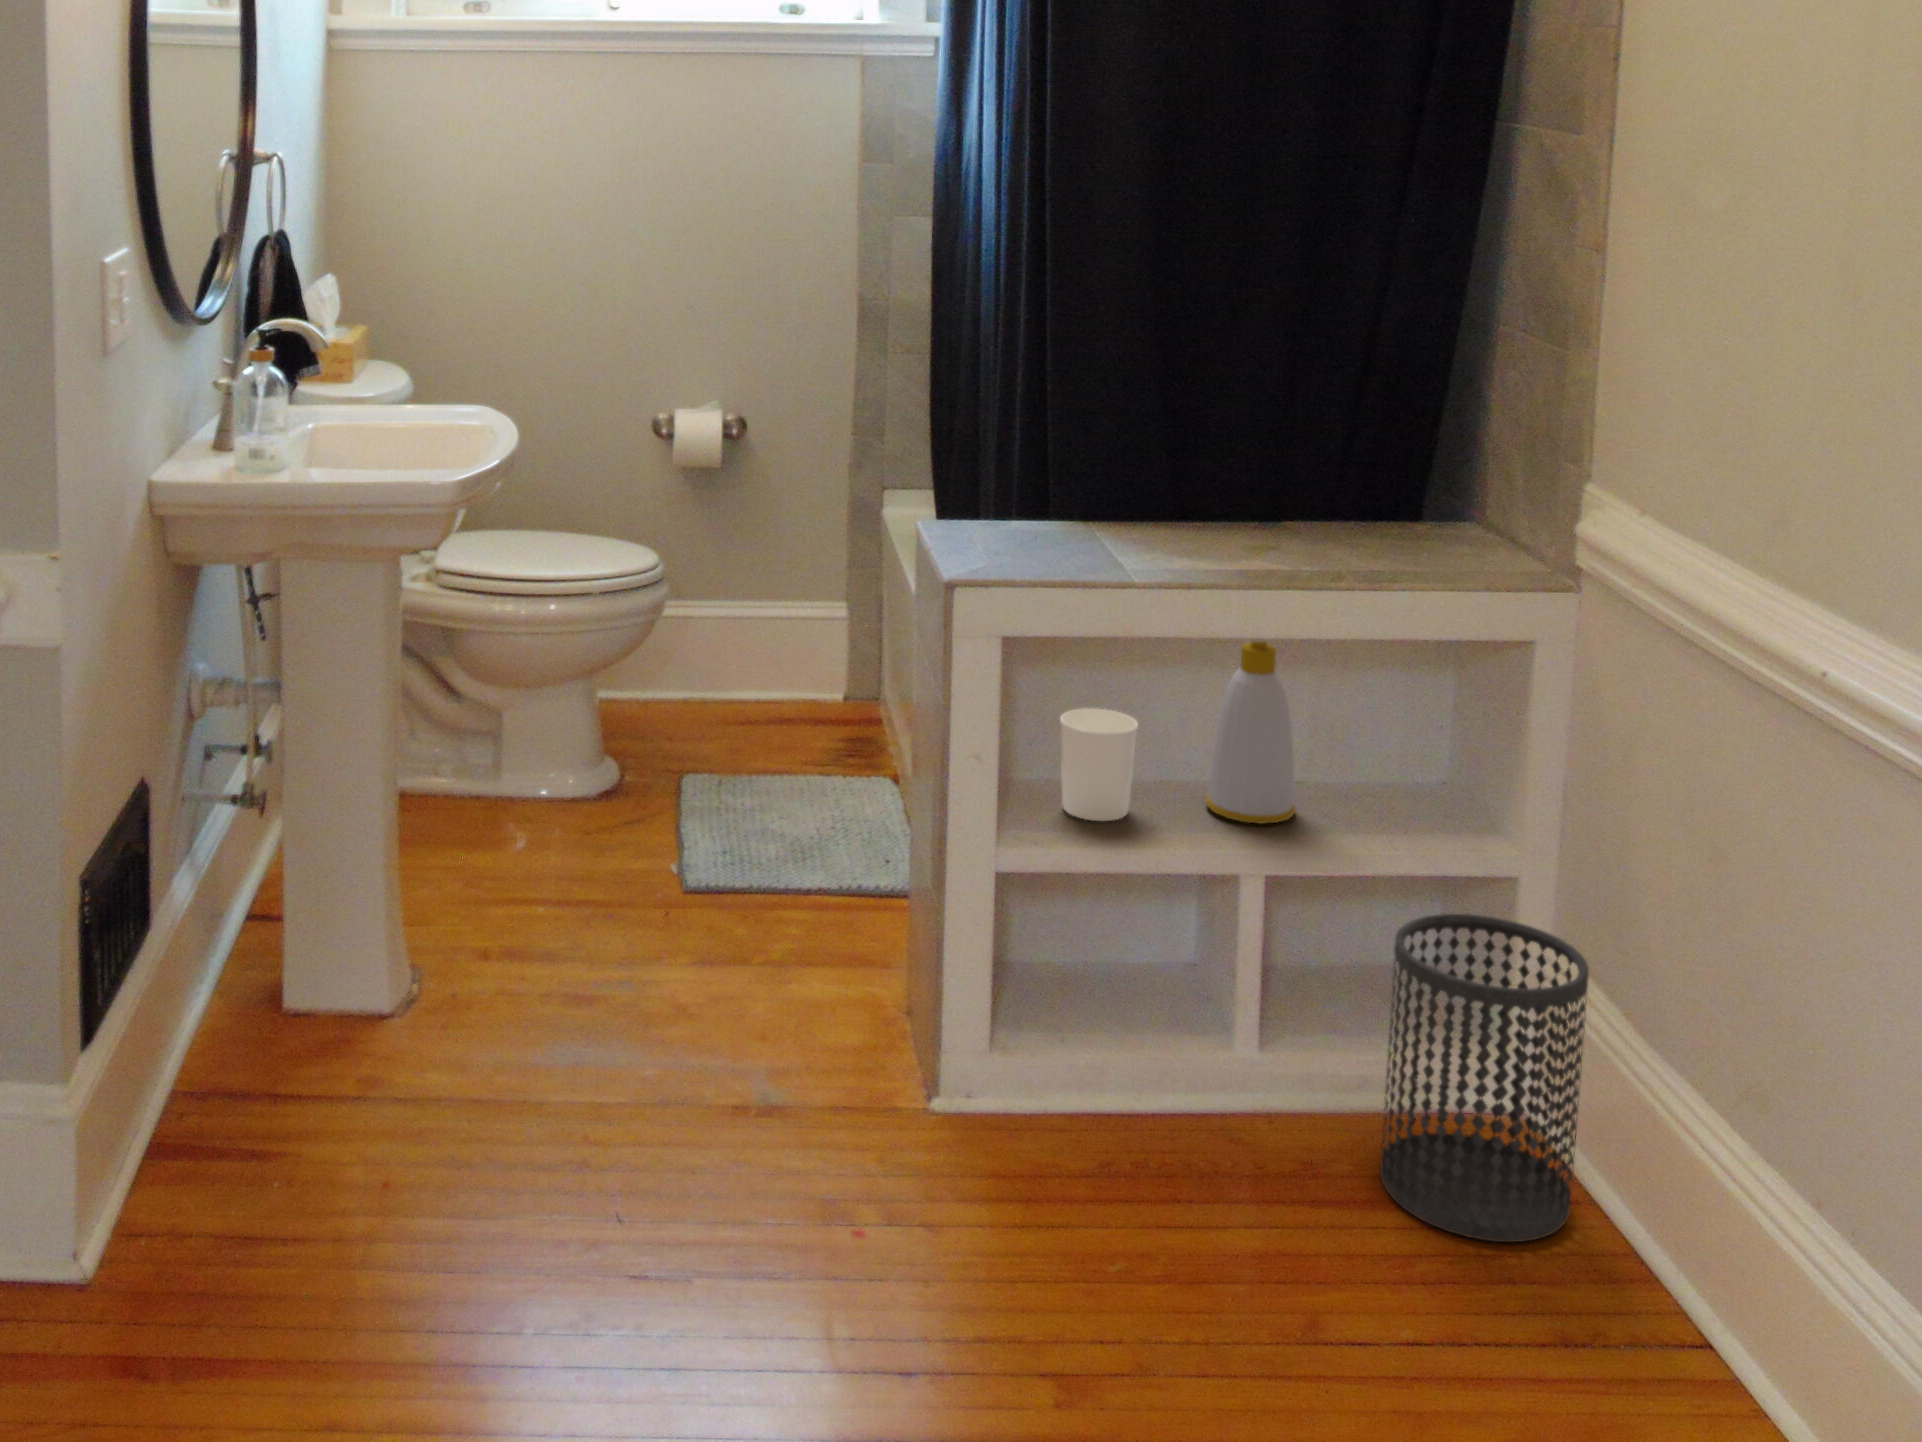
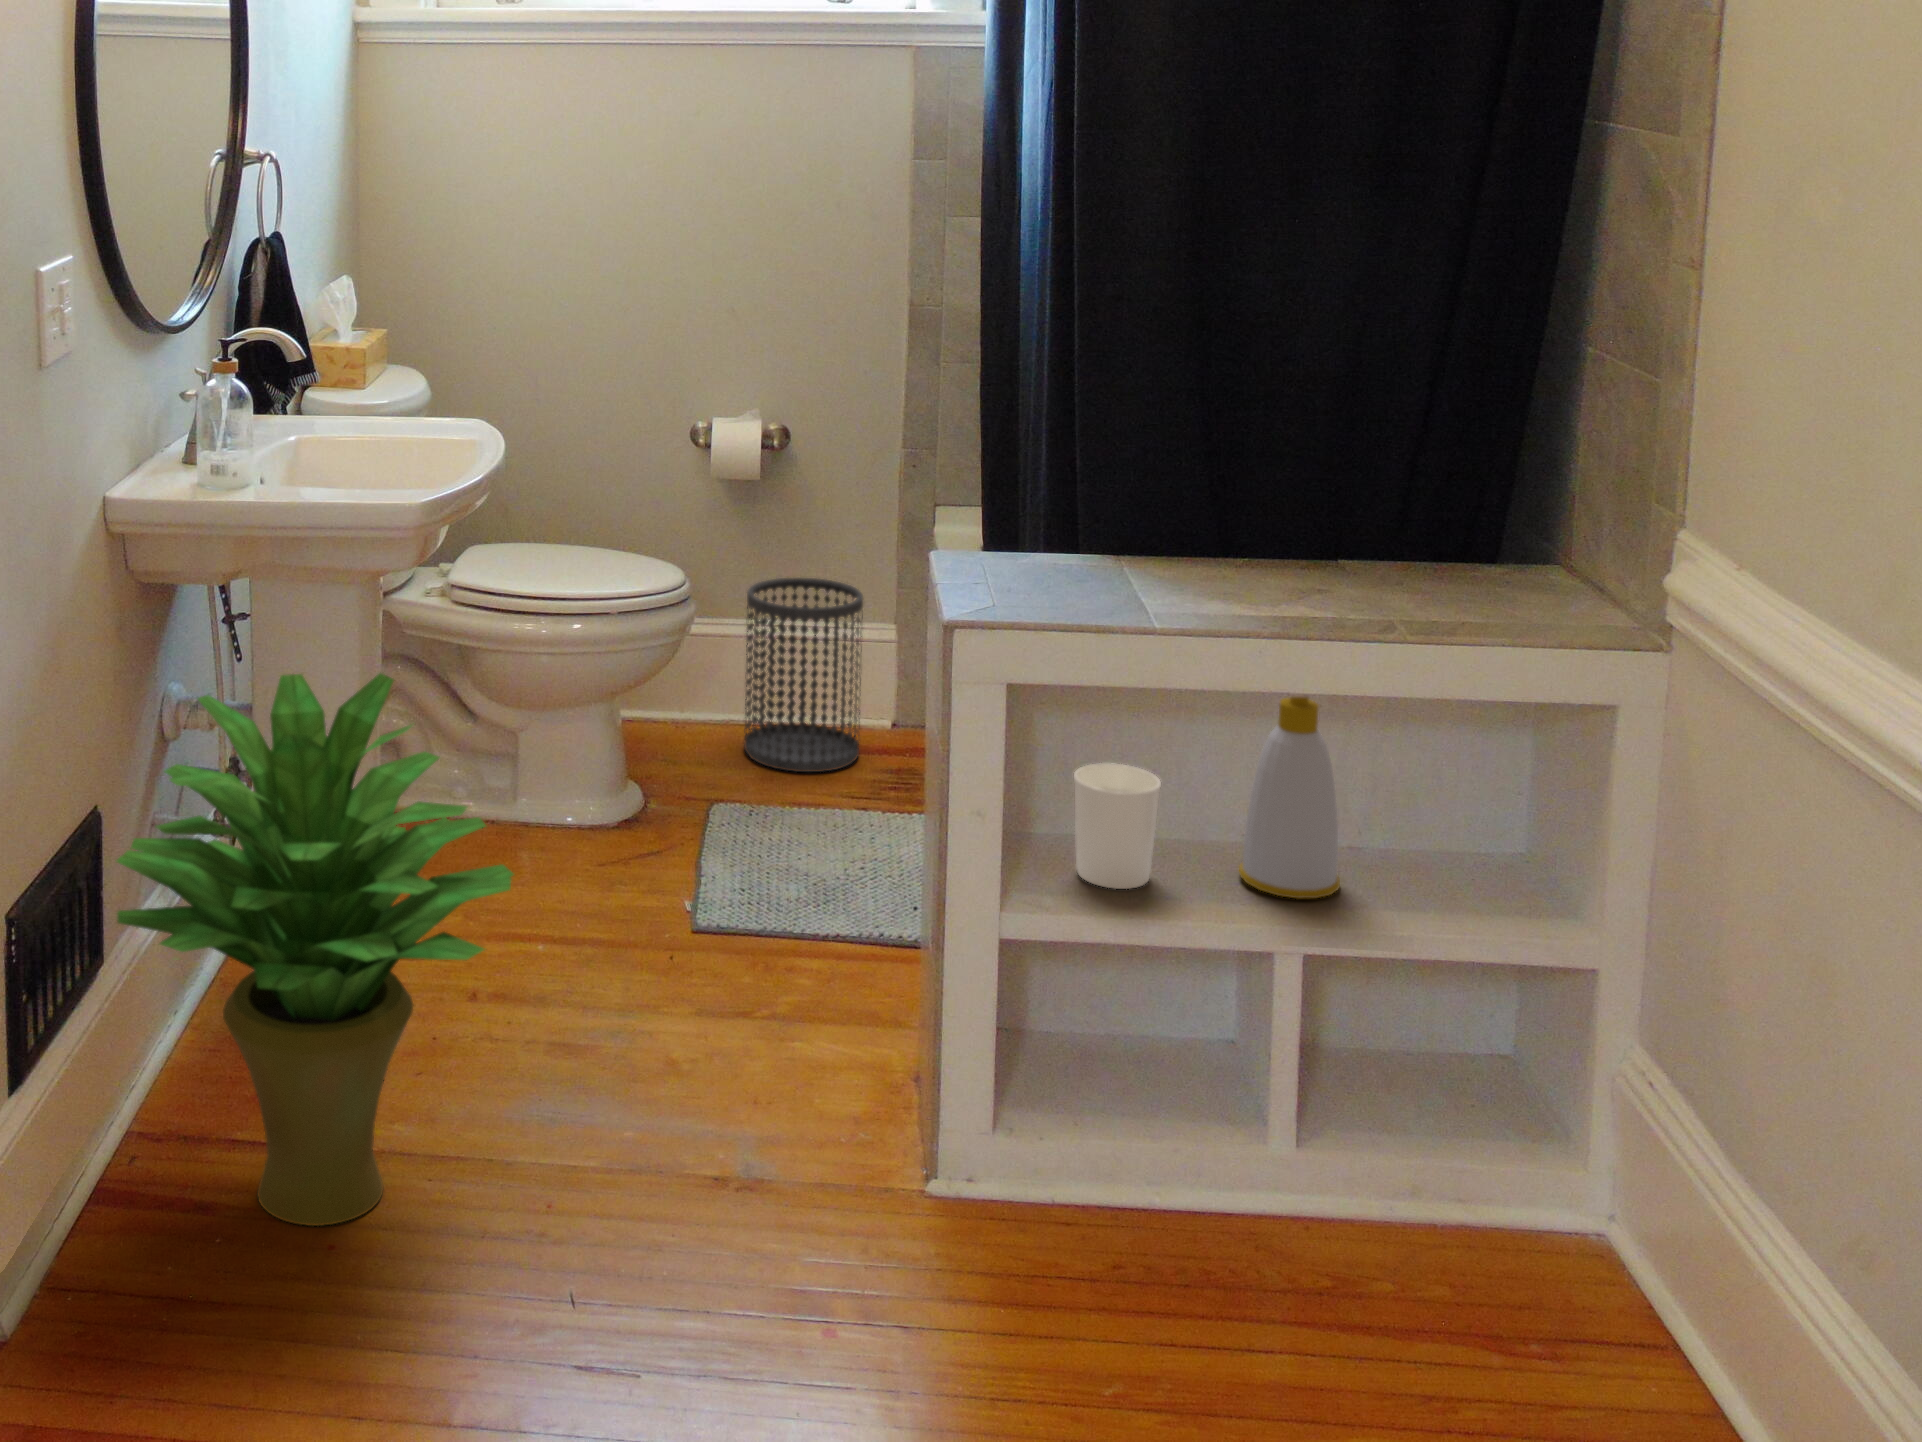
potted plant: none [173,640,557,1167] -> present [117,673,514,1226]
wastebasket: present [1380,914,1589,1242] -> present [744,578,863,772]

